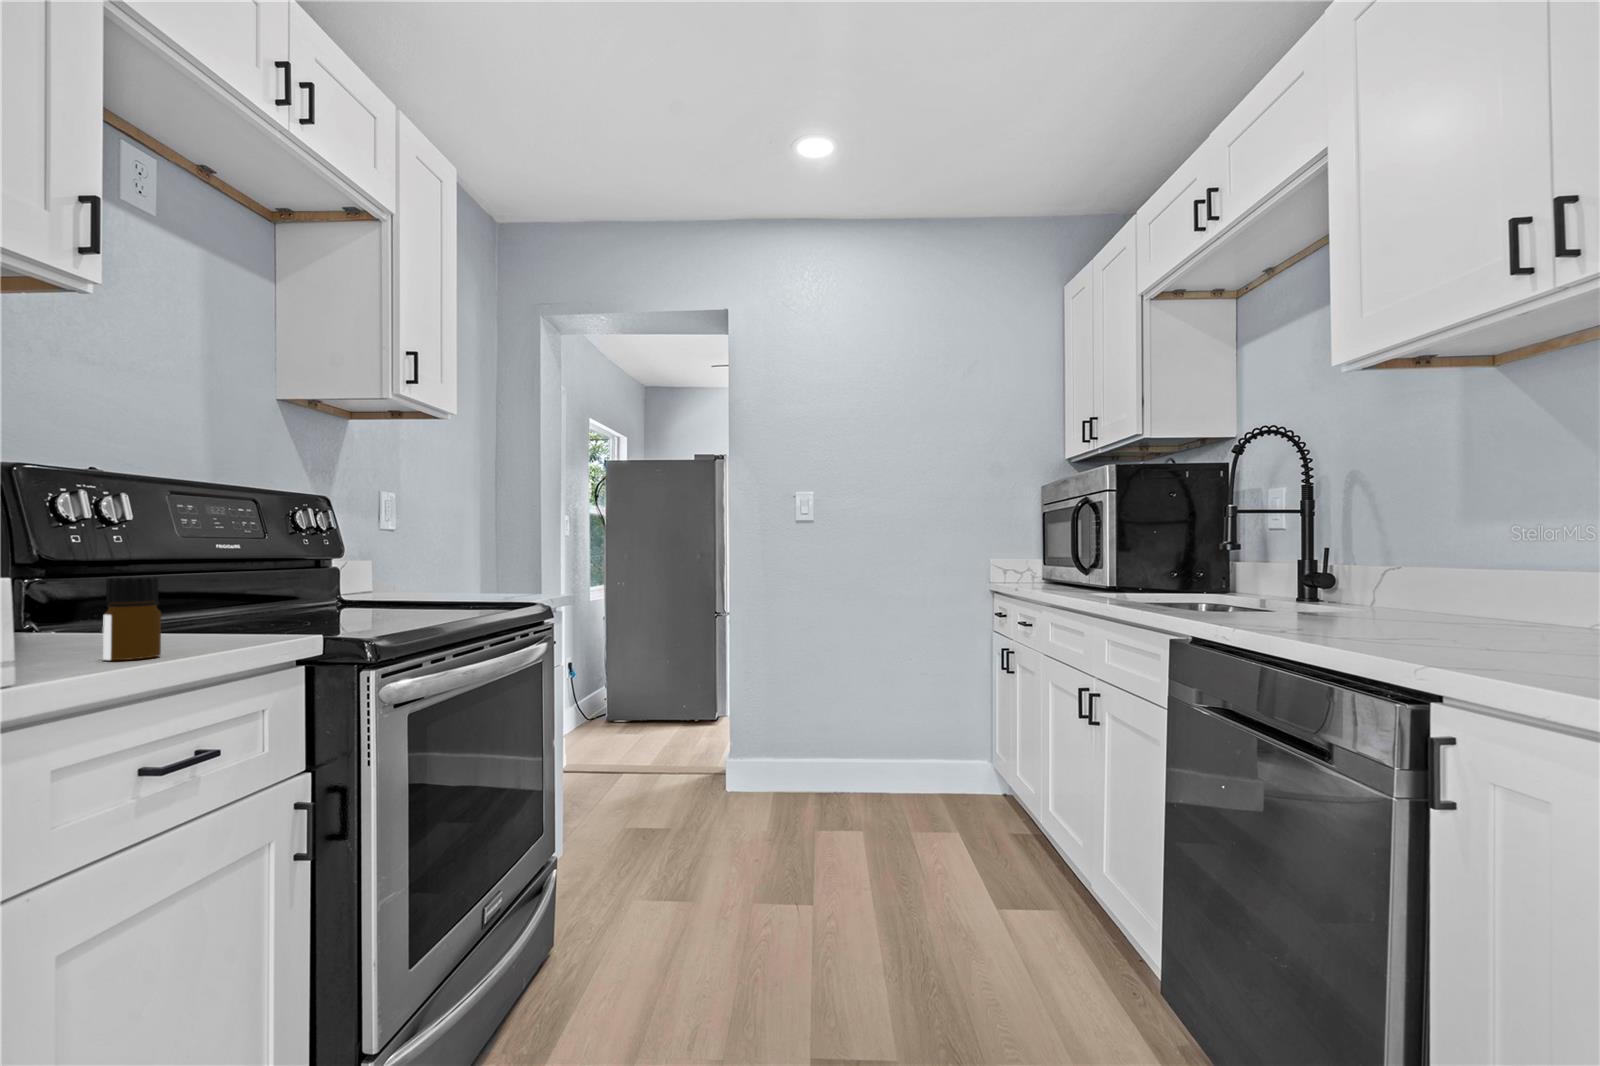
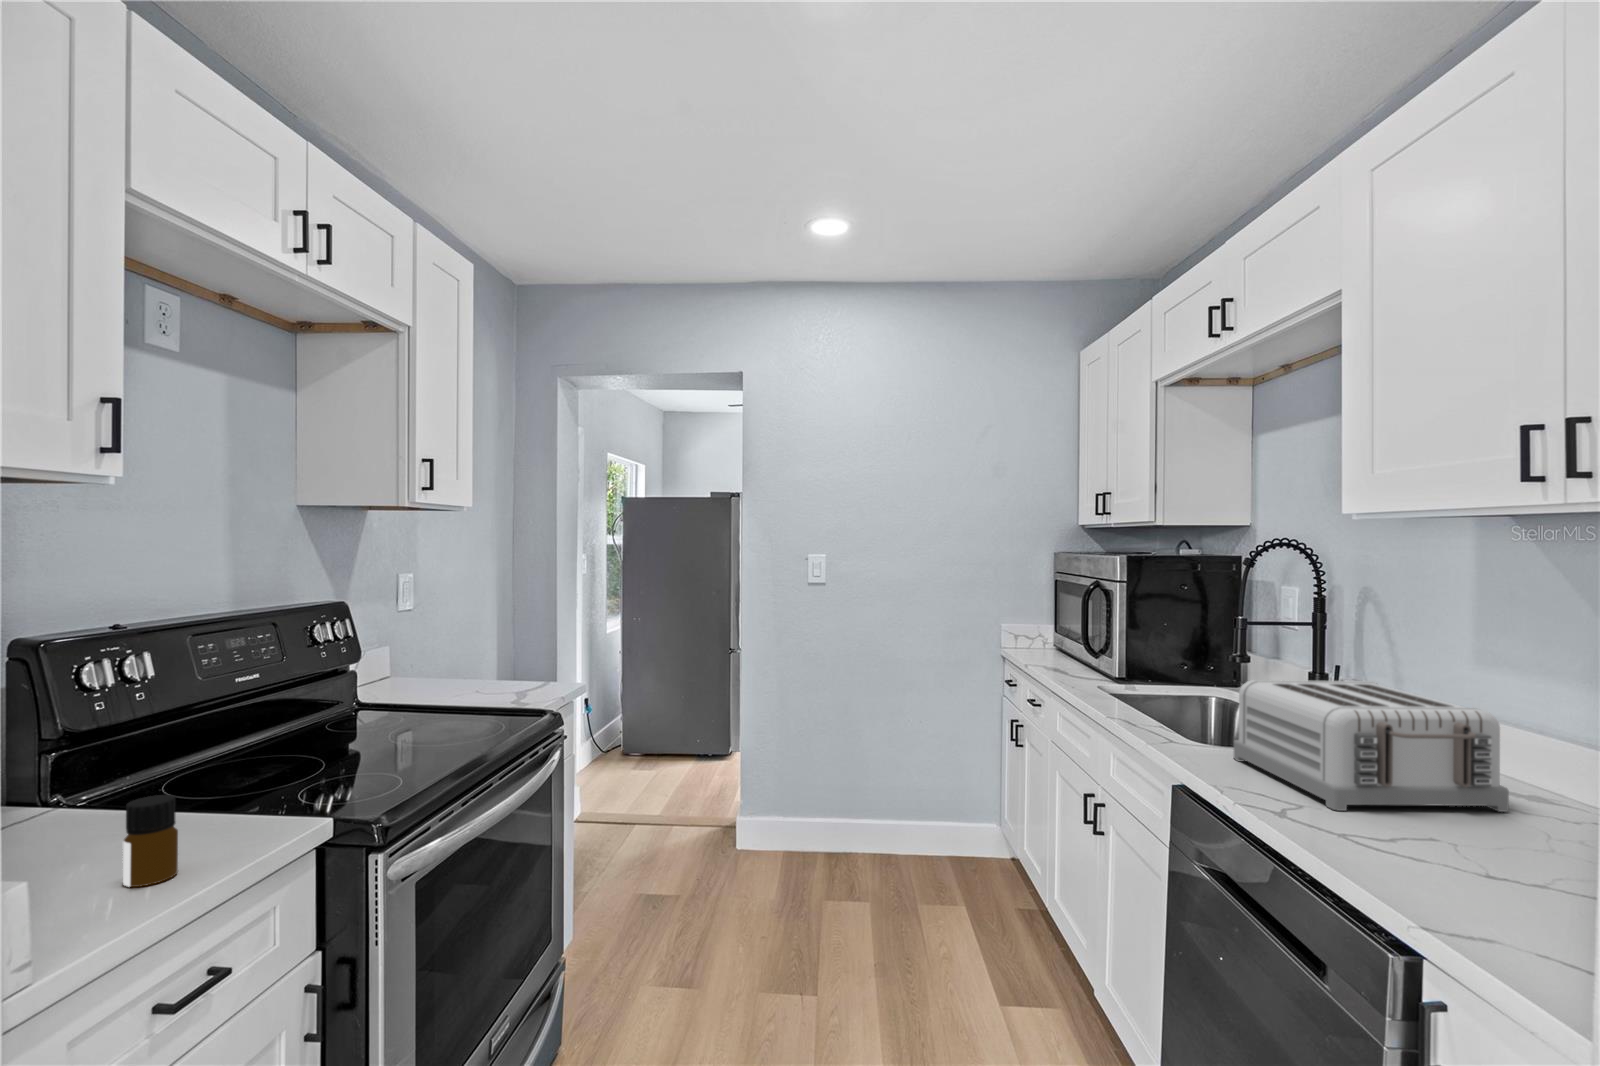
toaster: none [1230,533,1504,632] -> present [1234,680,1509,812]

